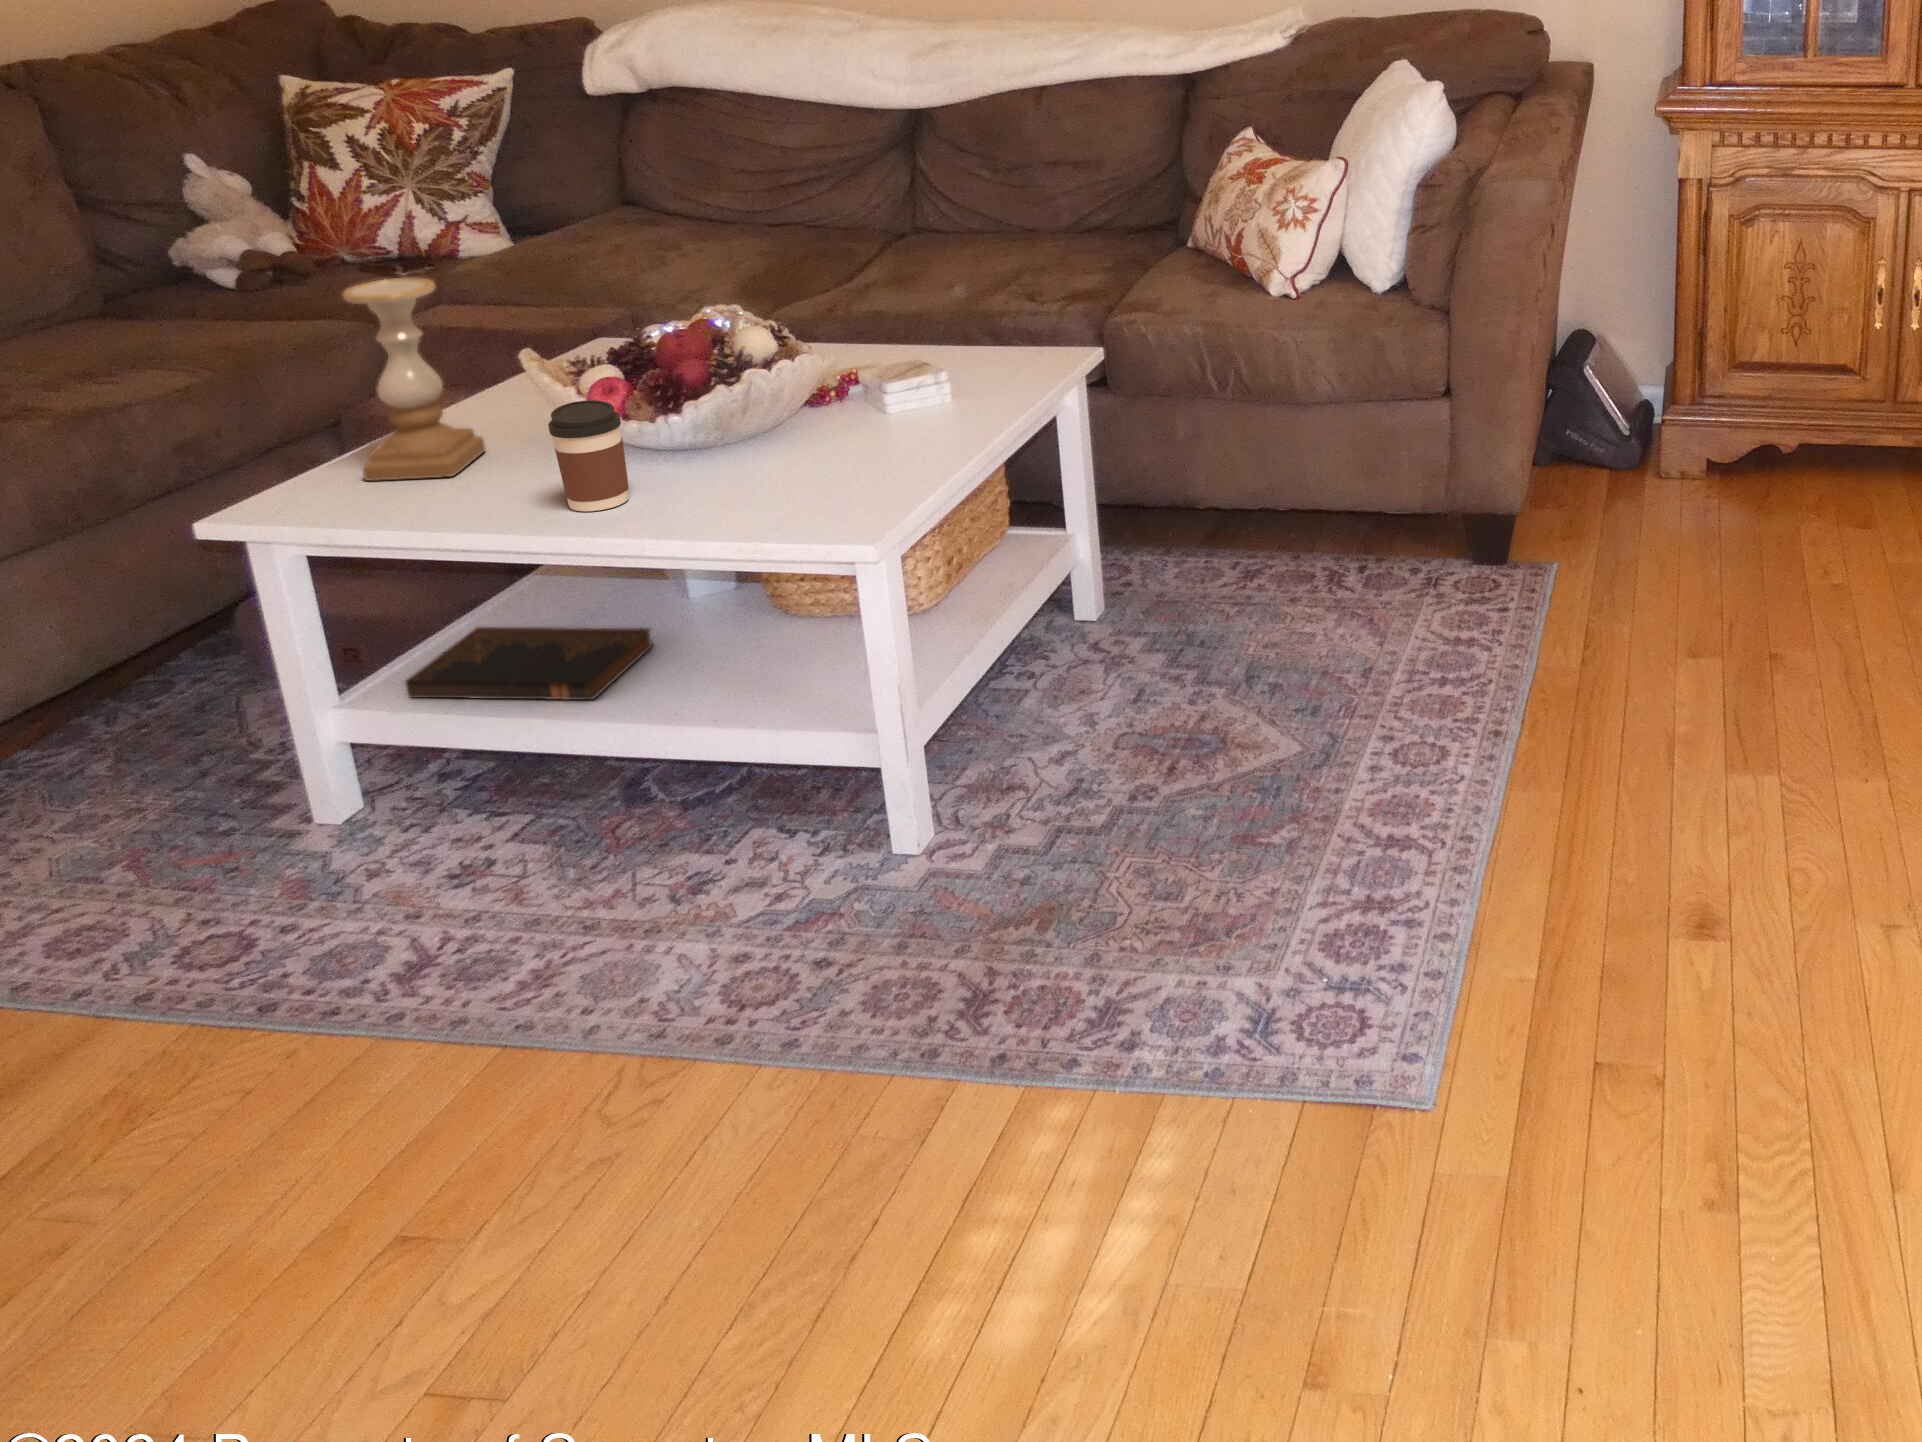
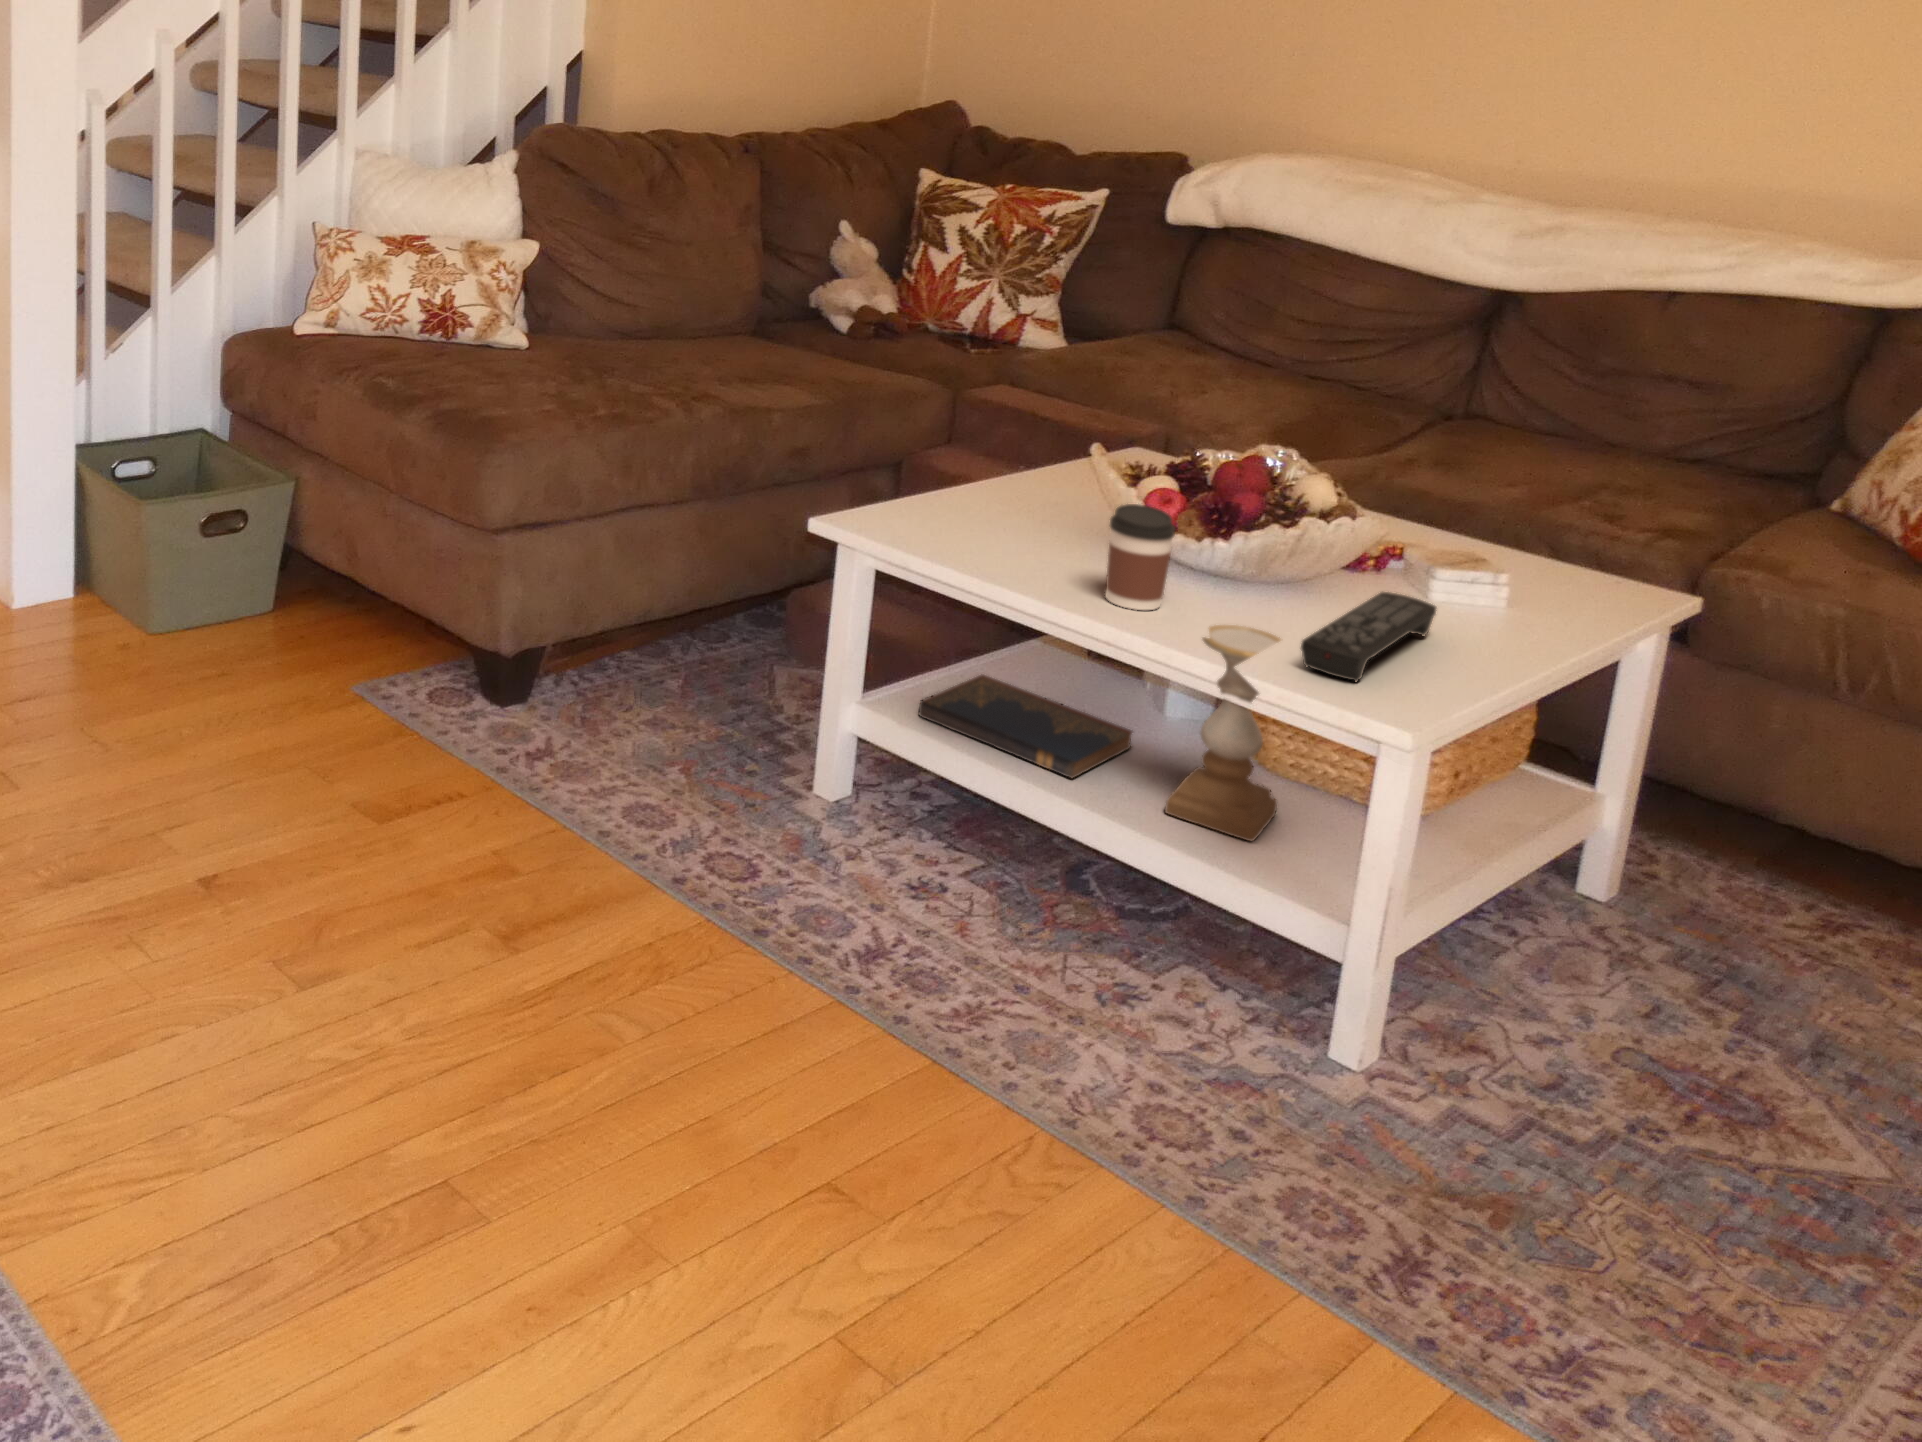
candle holder: present [343,277,485,481] -> present [1165,625,1281,841]
remote control: none [764,417,888,514] -> present [1301,592,1436,682]

